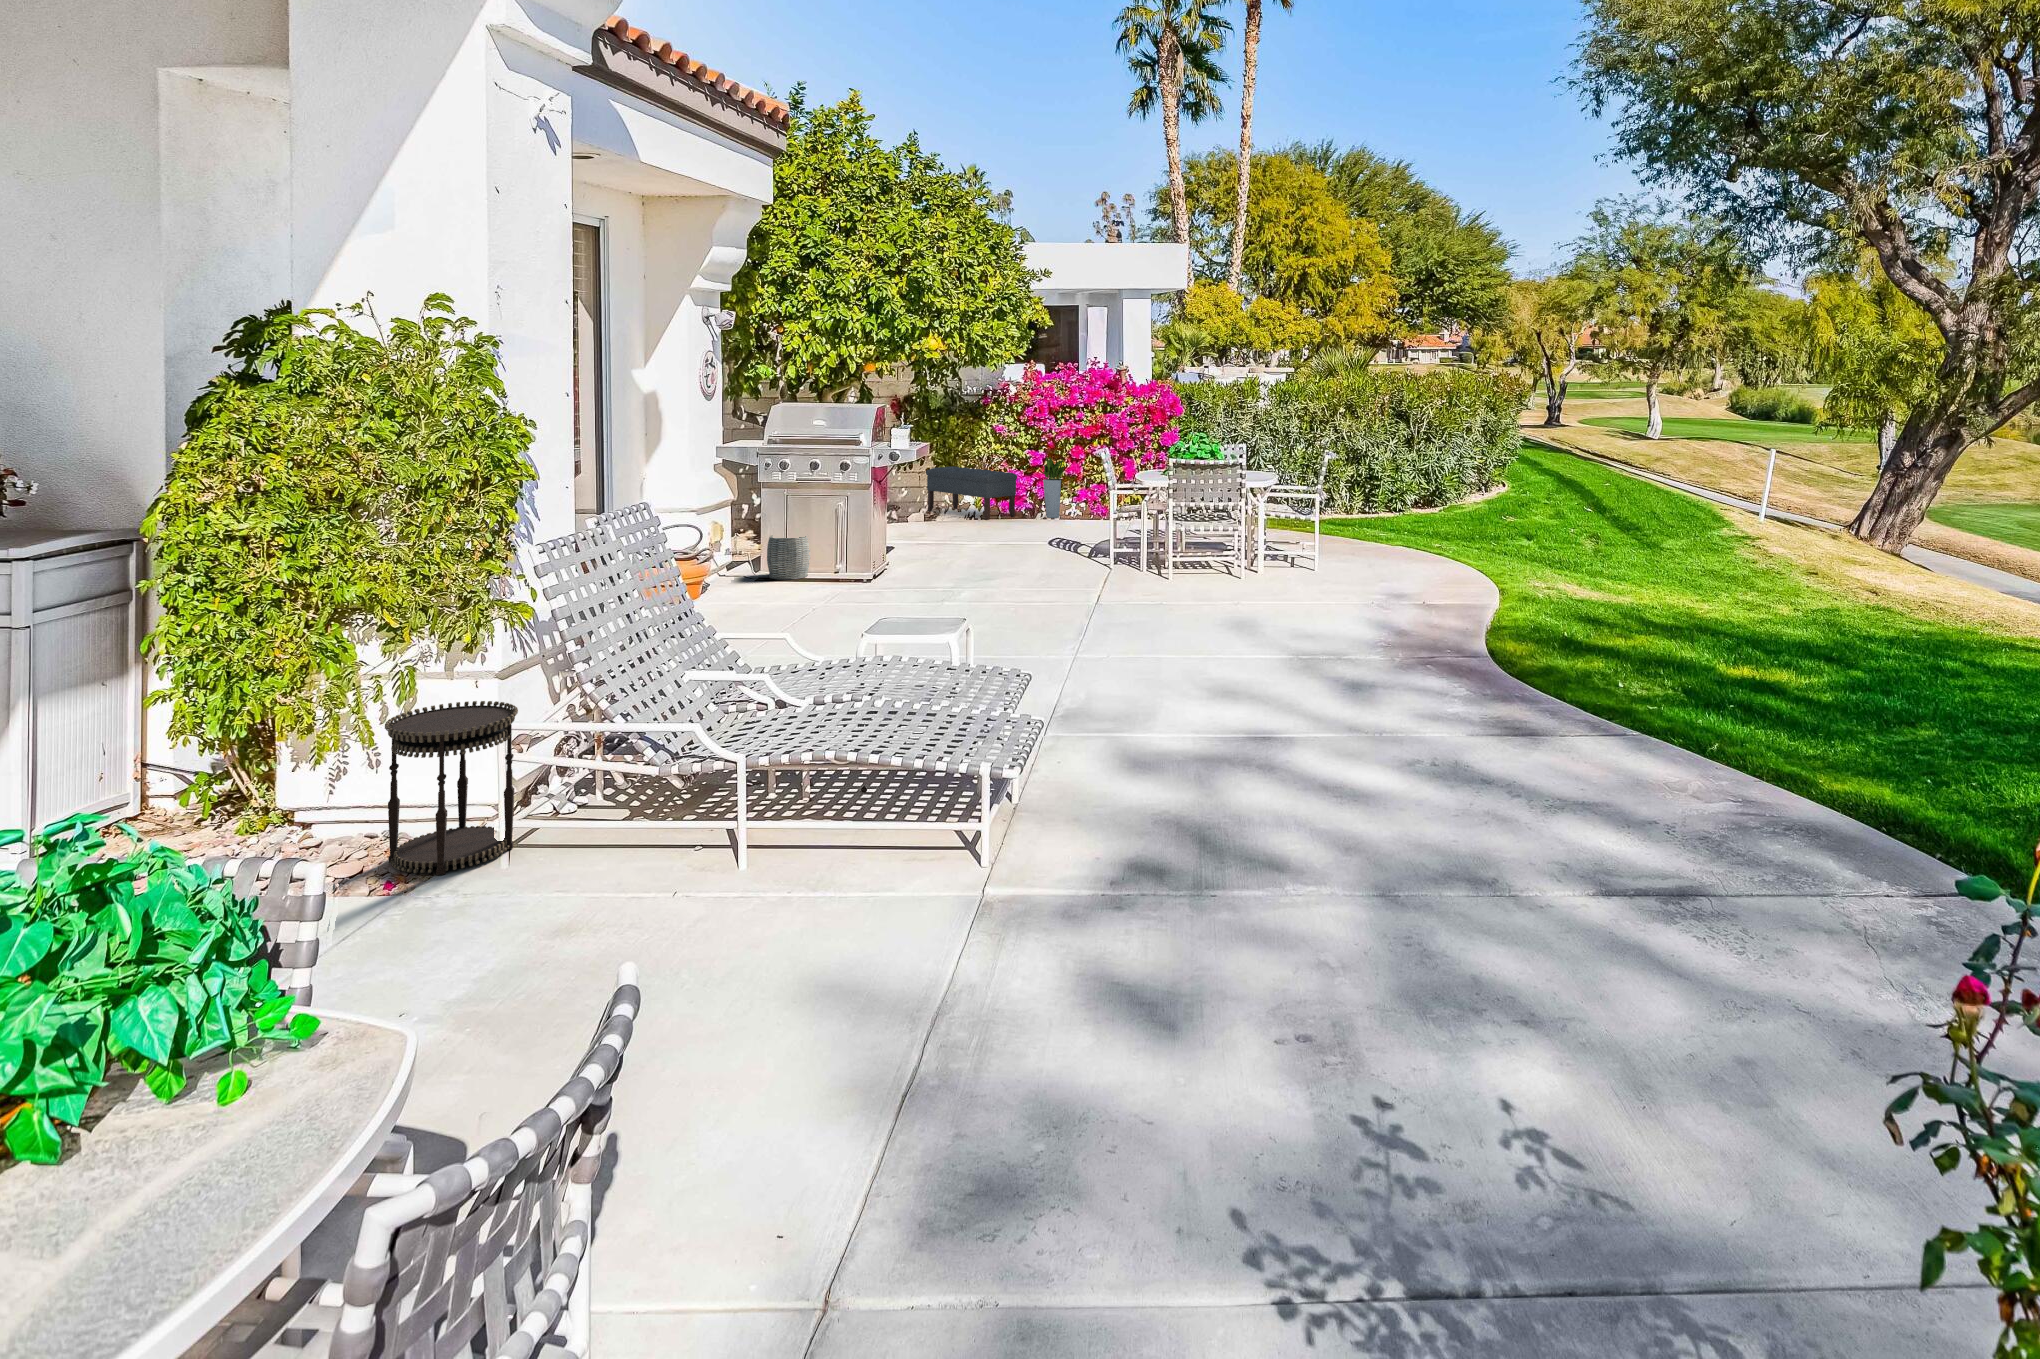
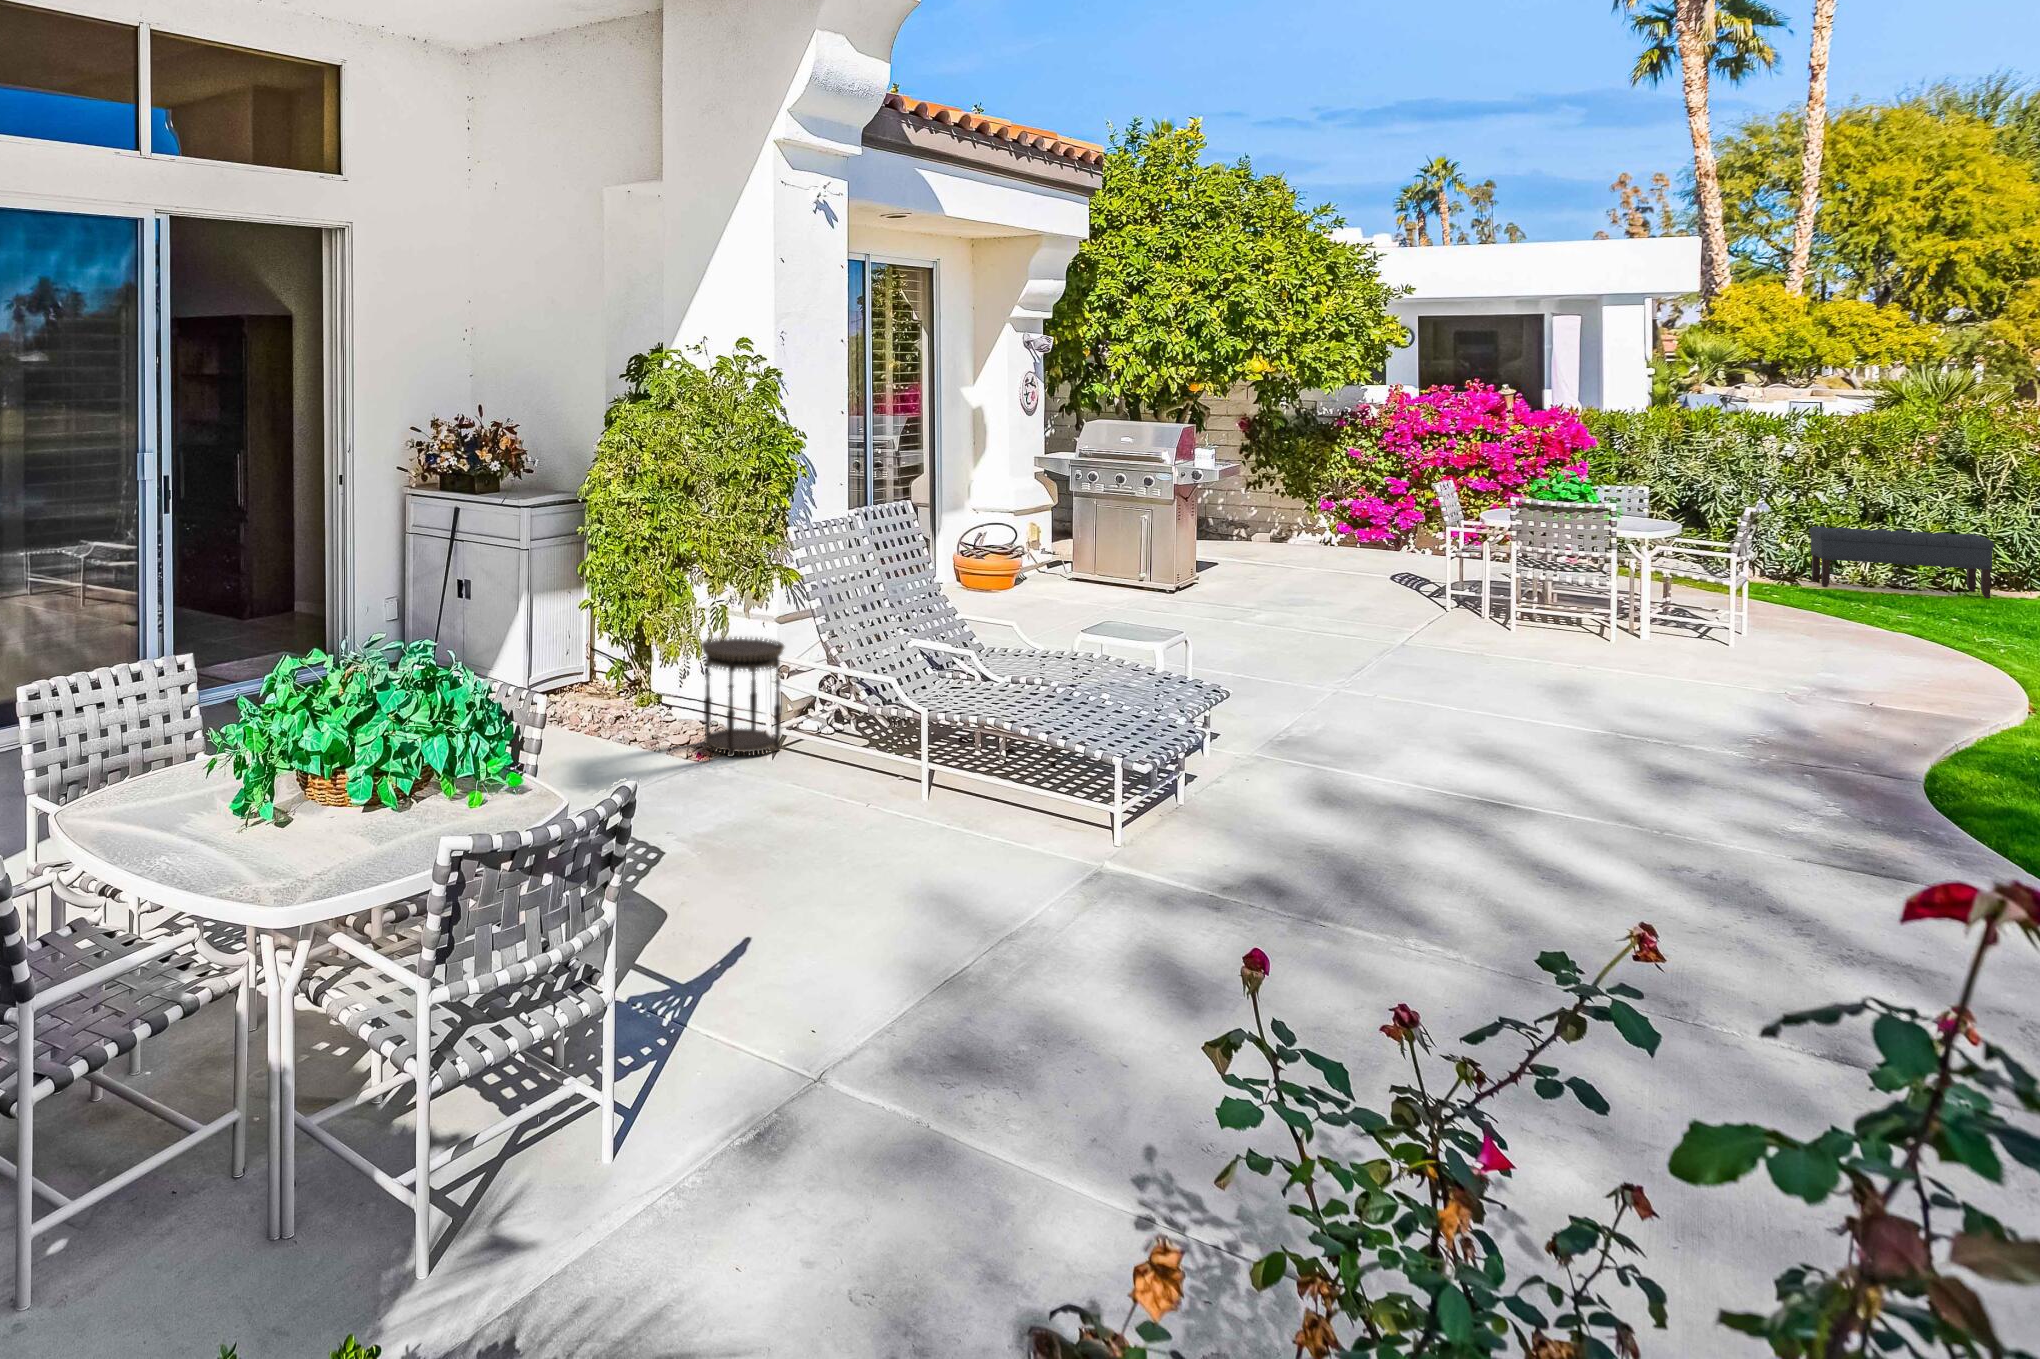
planter: present [1042,457,1064,518] -> none [1395,489,1430,557]
bench: present [926,467,1017,520] -> present [1809,526,1994,598]
woven basket: present [767,535,810,580] -> none [1073,544,1113,588]

